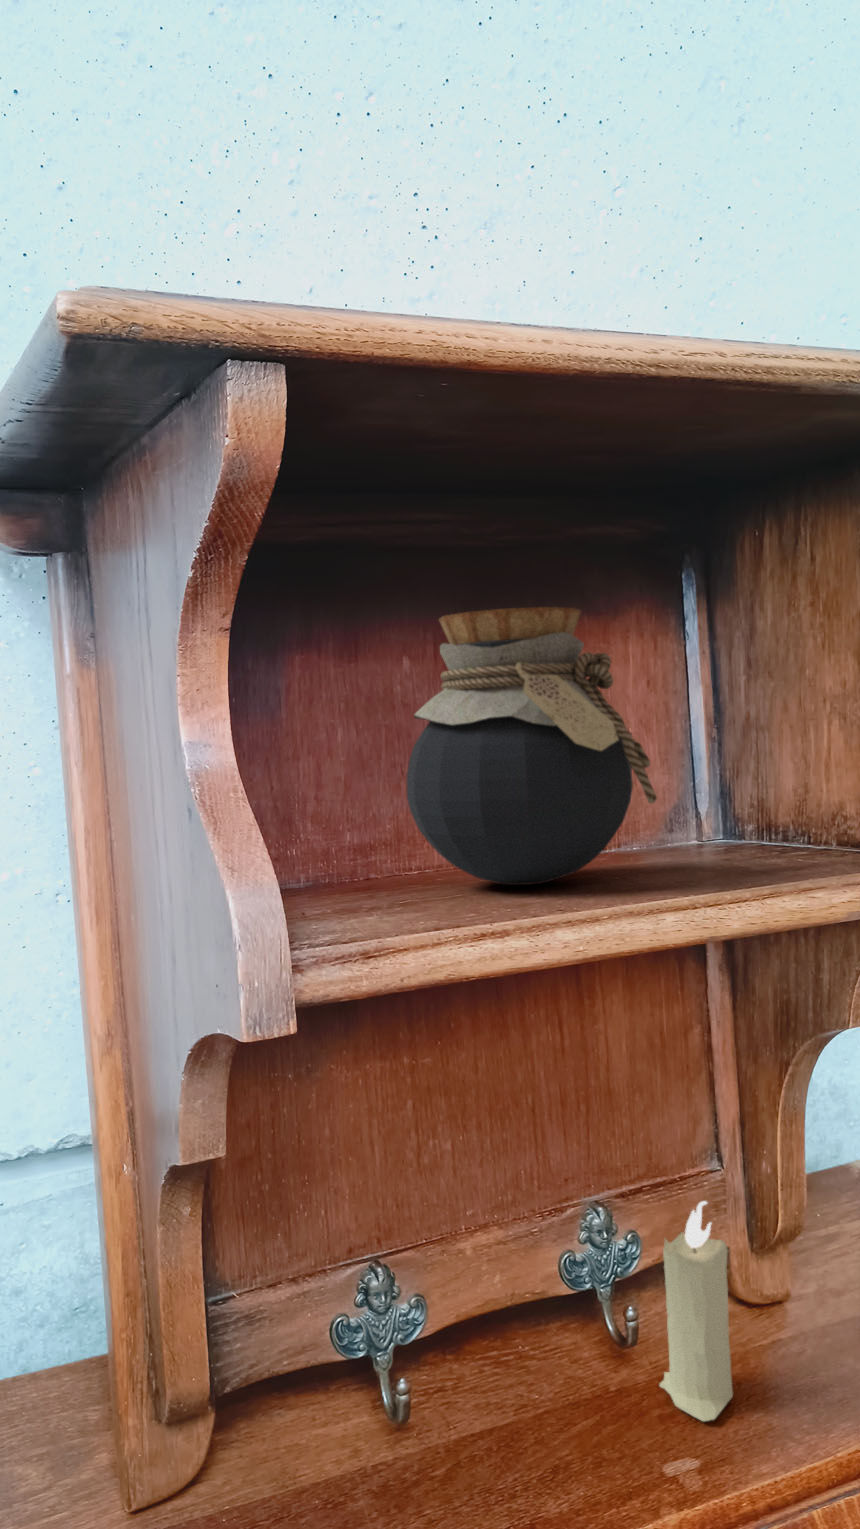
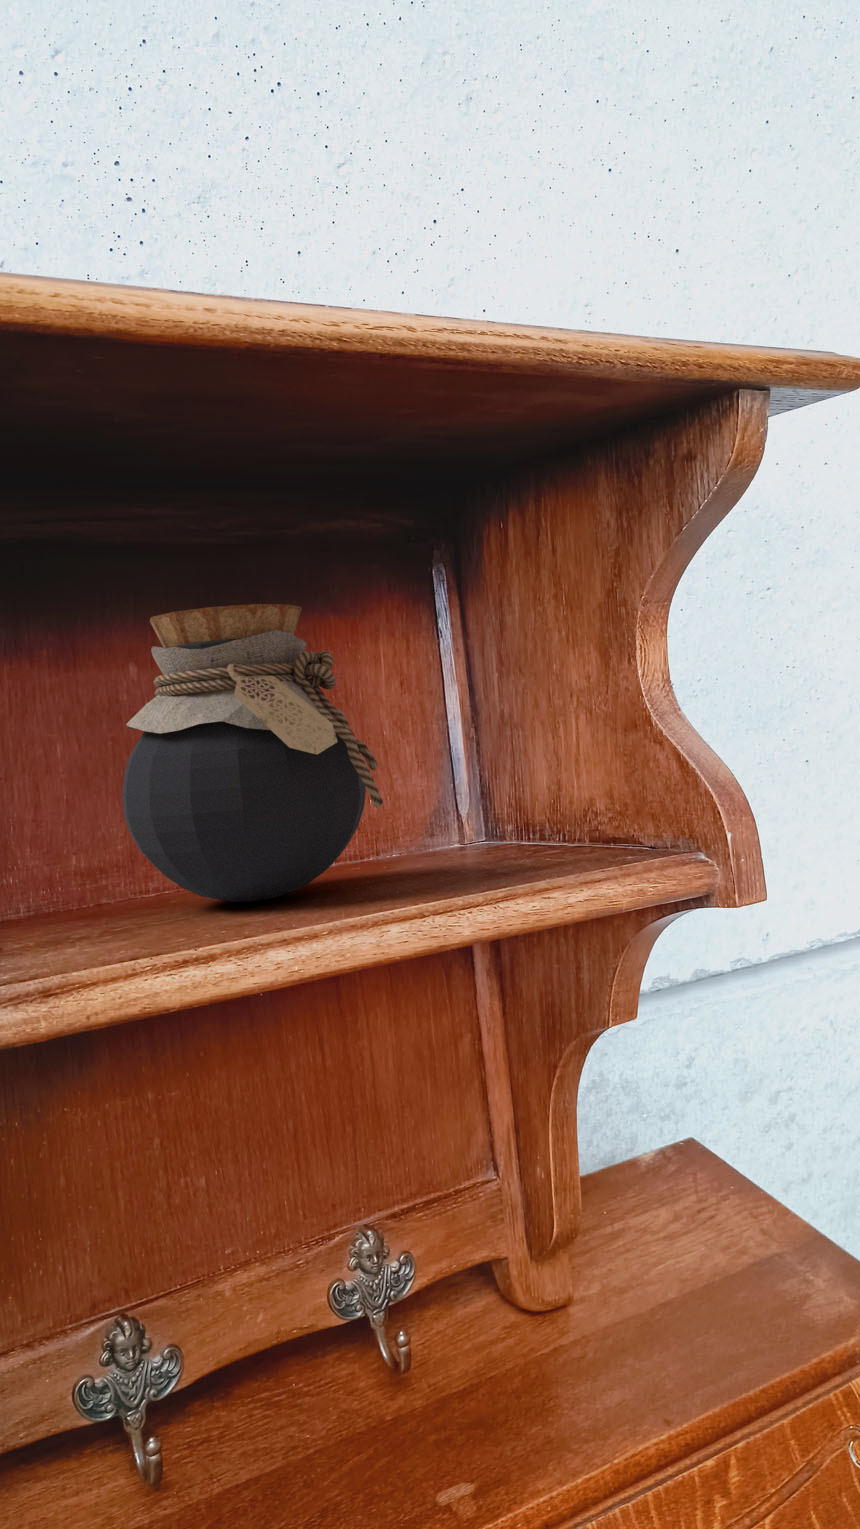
candle: present [659,1201,733,1422] -> none [427,1217,505,1449]

